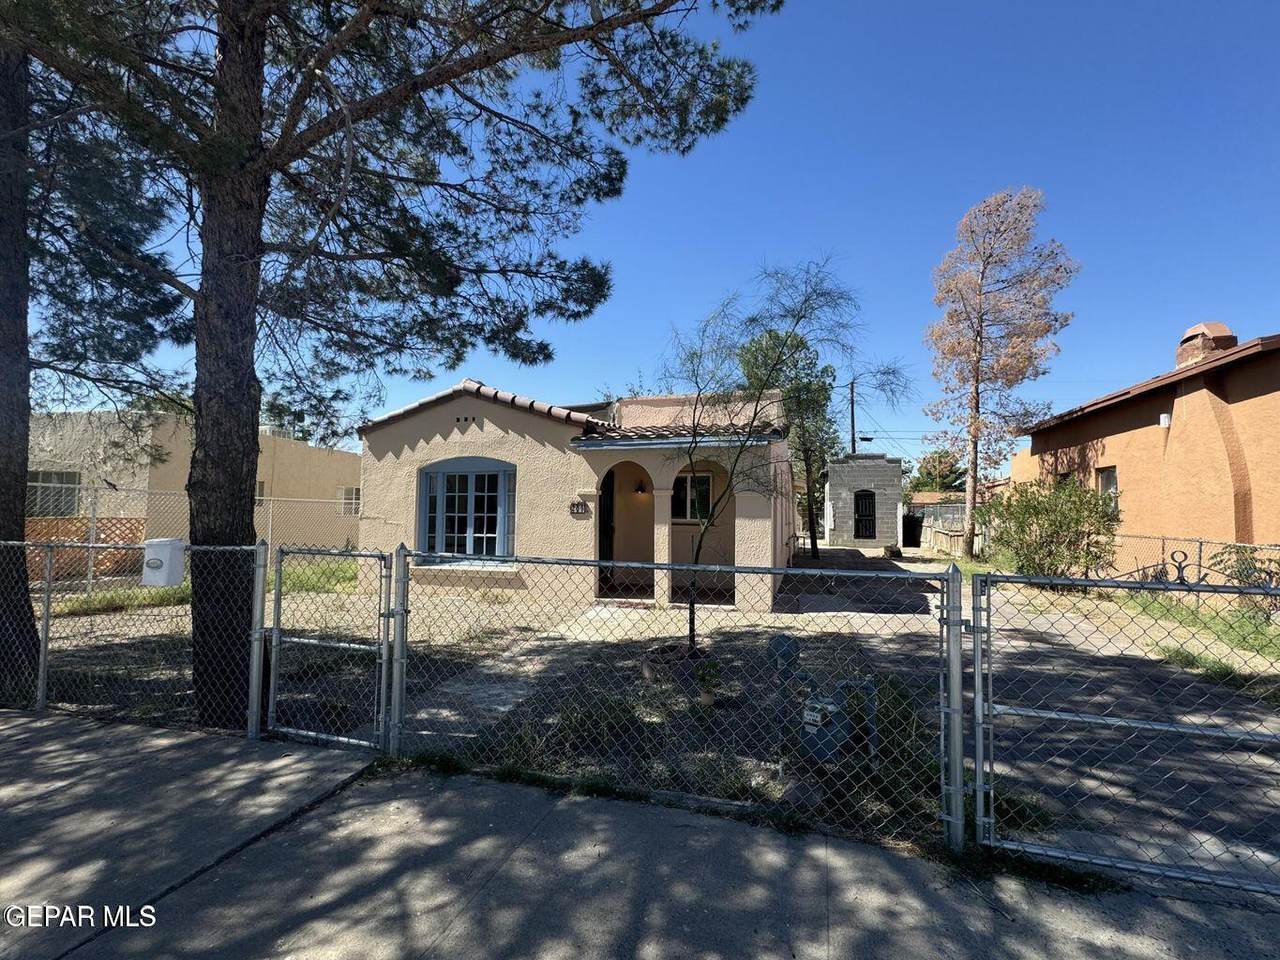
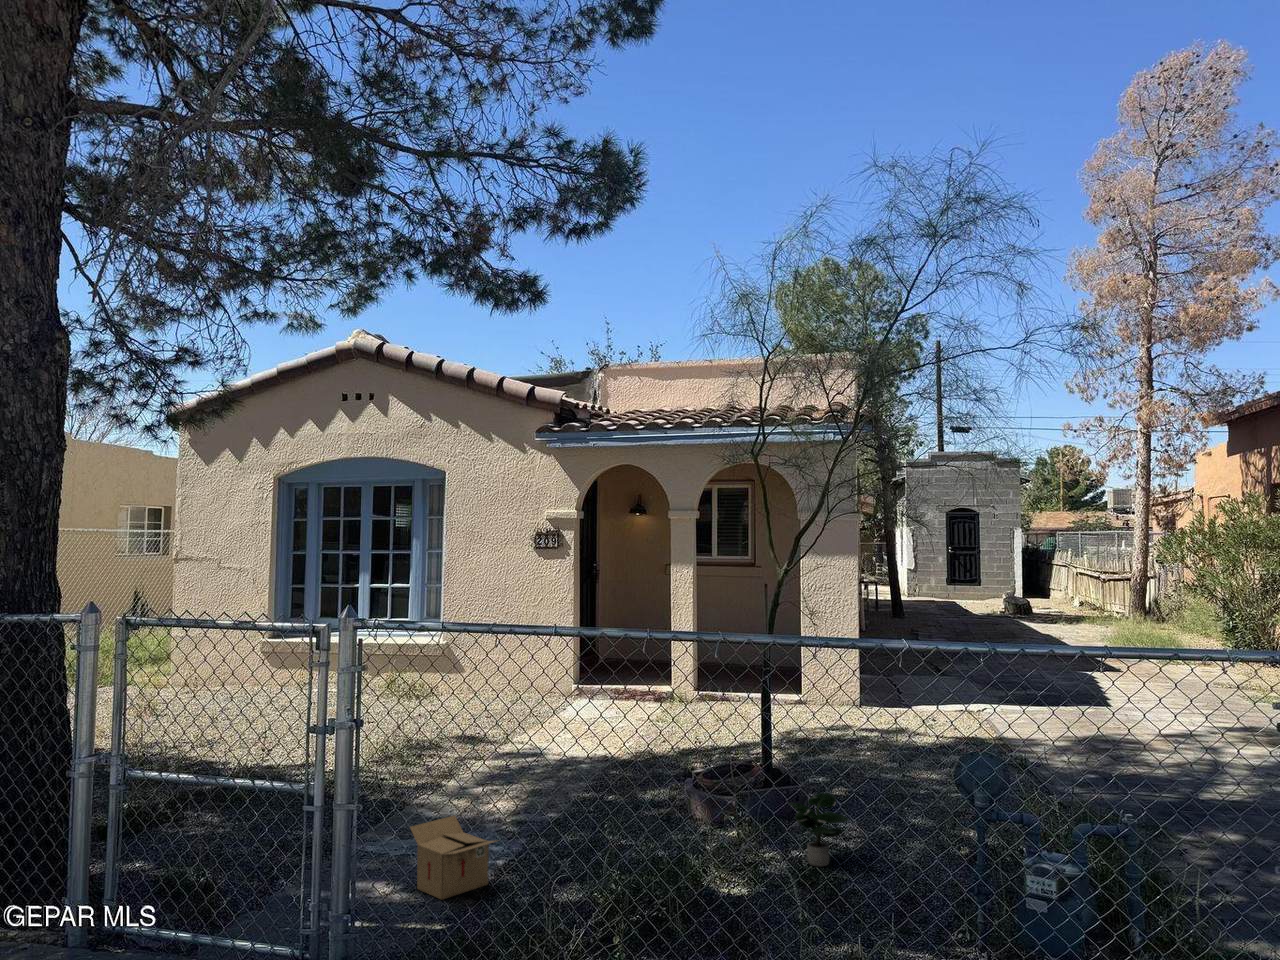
cardboard box: none [461,670,513,719] -> present [410,816,496,900]

